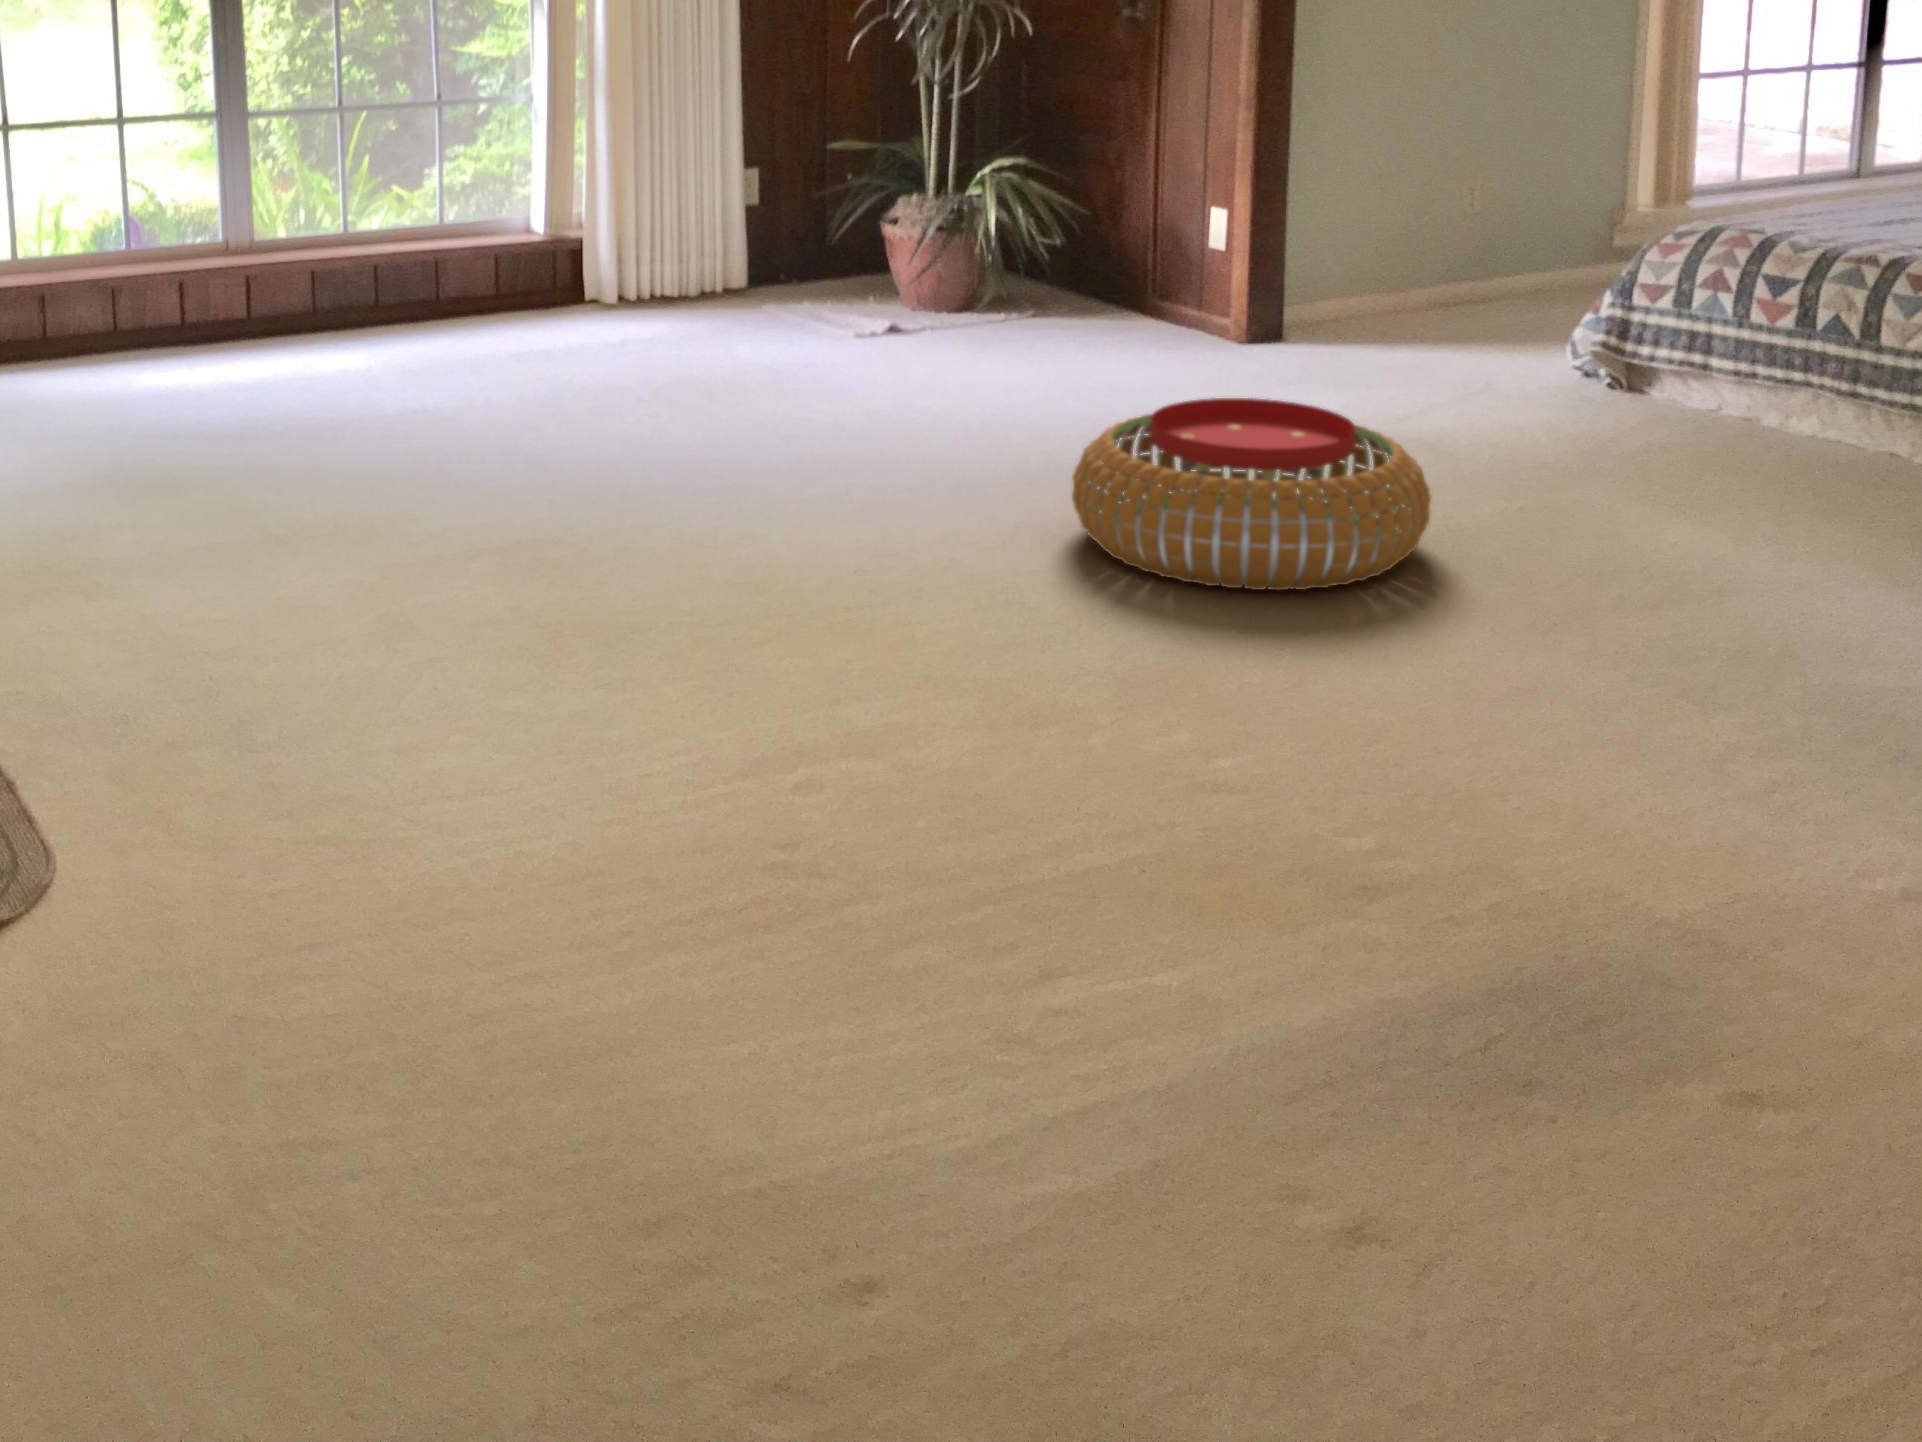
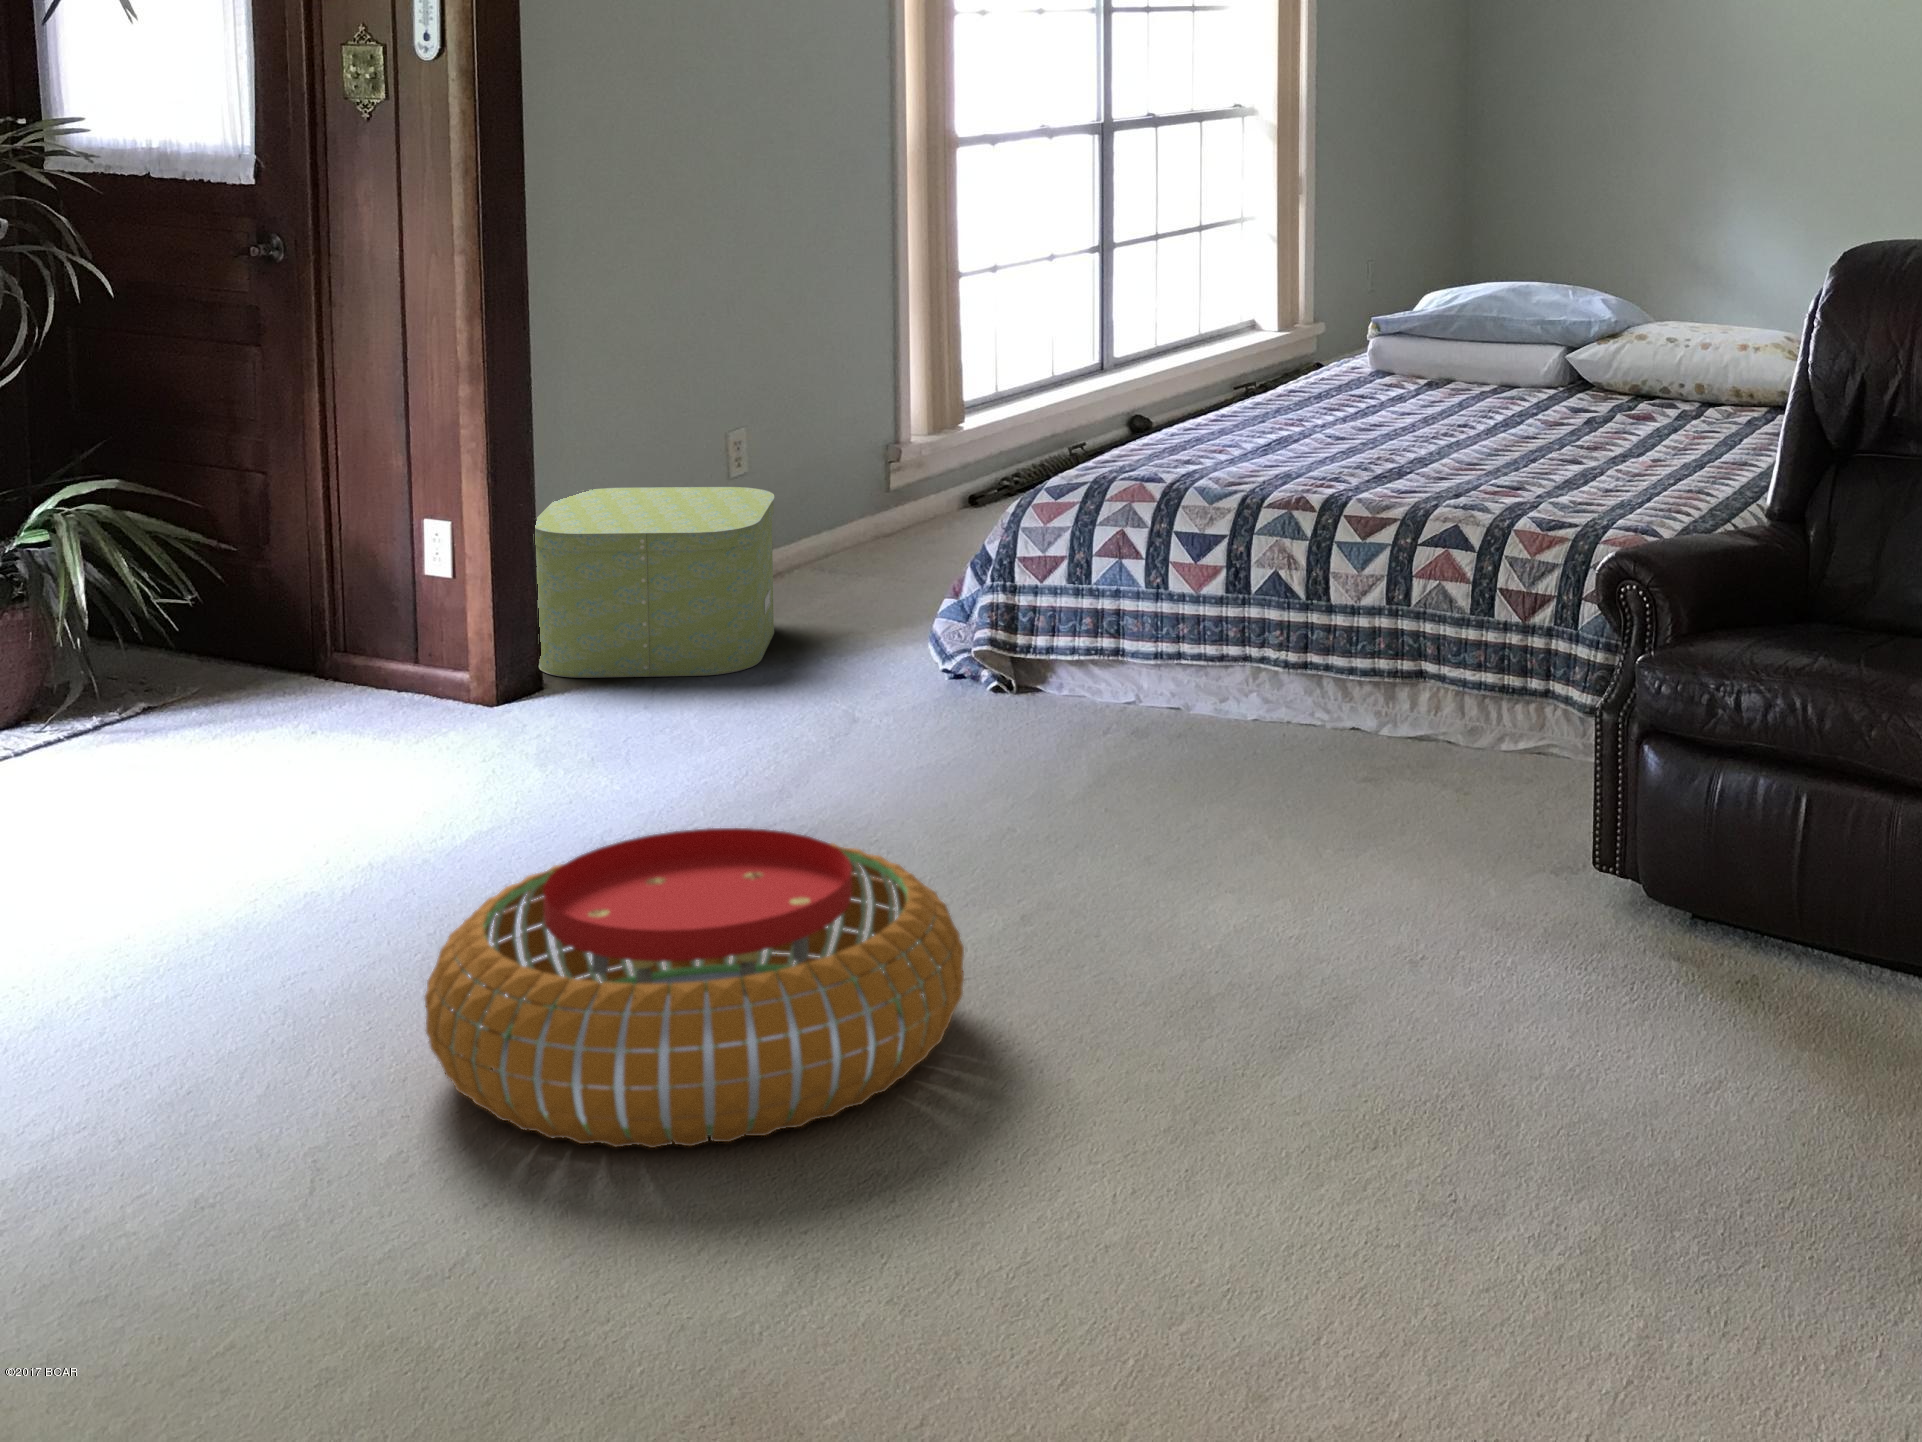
storage box: none [1285,207,1476,349] -> present [535,487,775,678]

